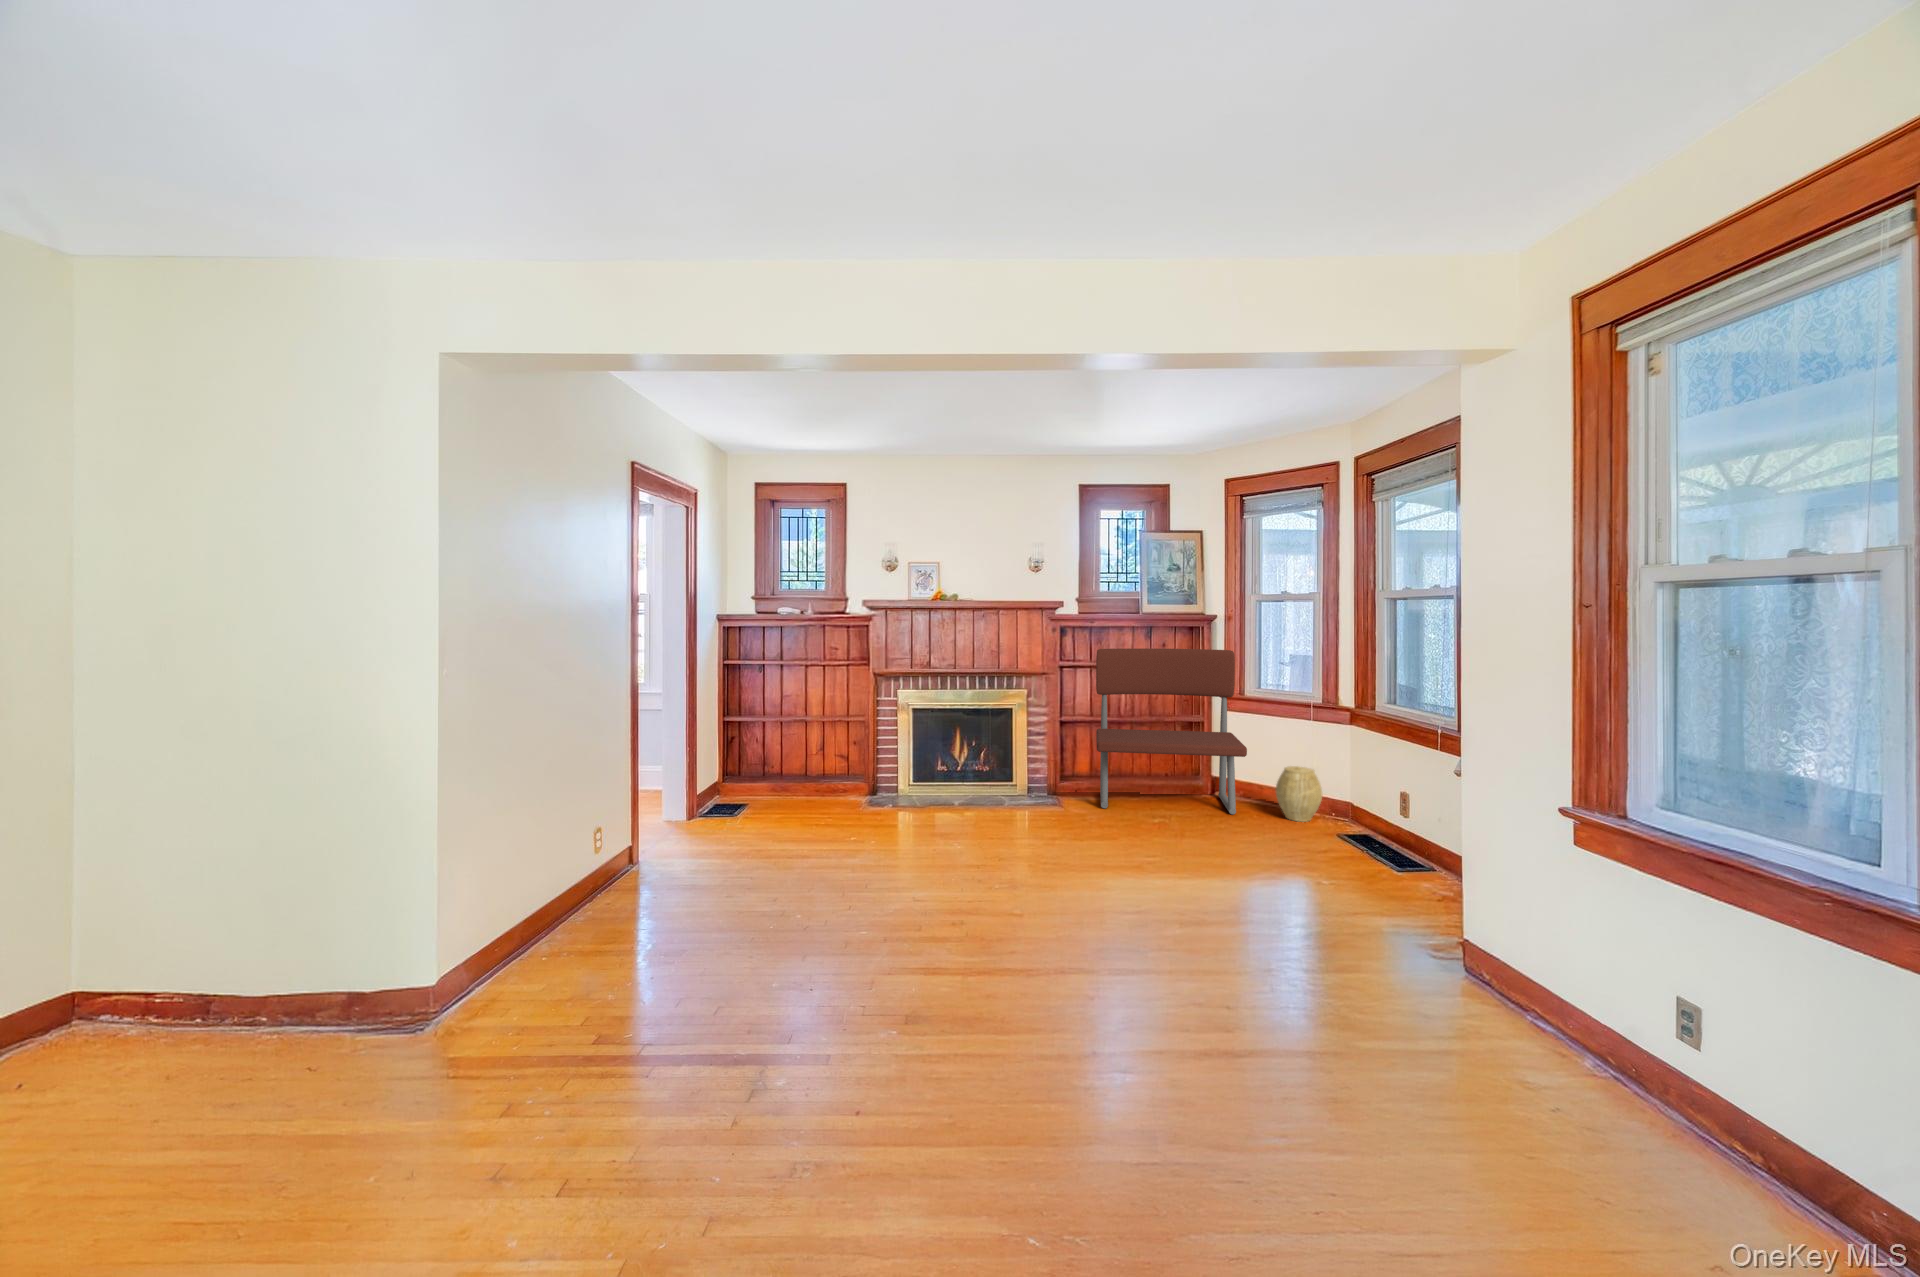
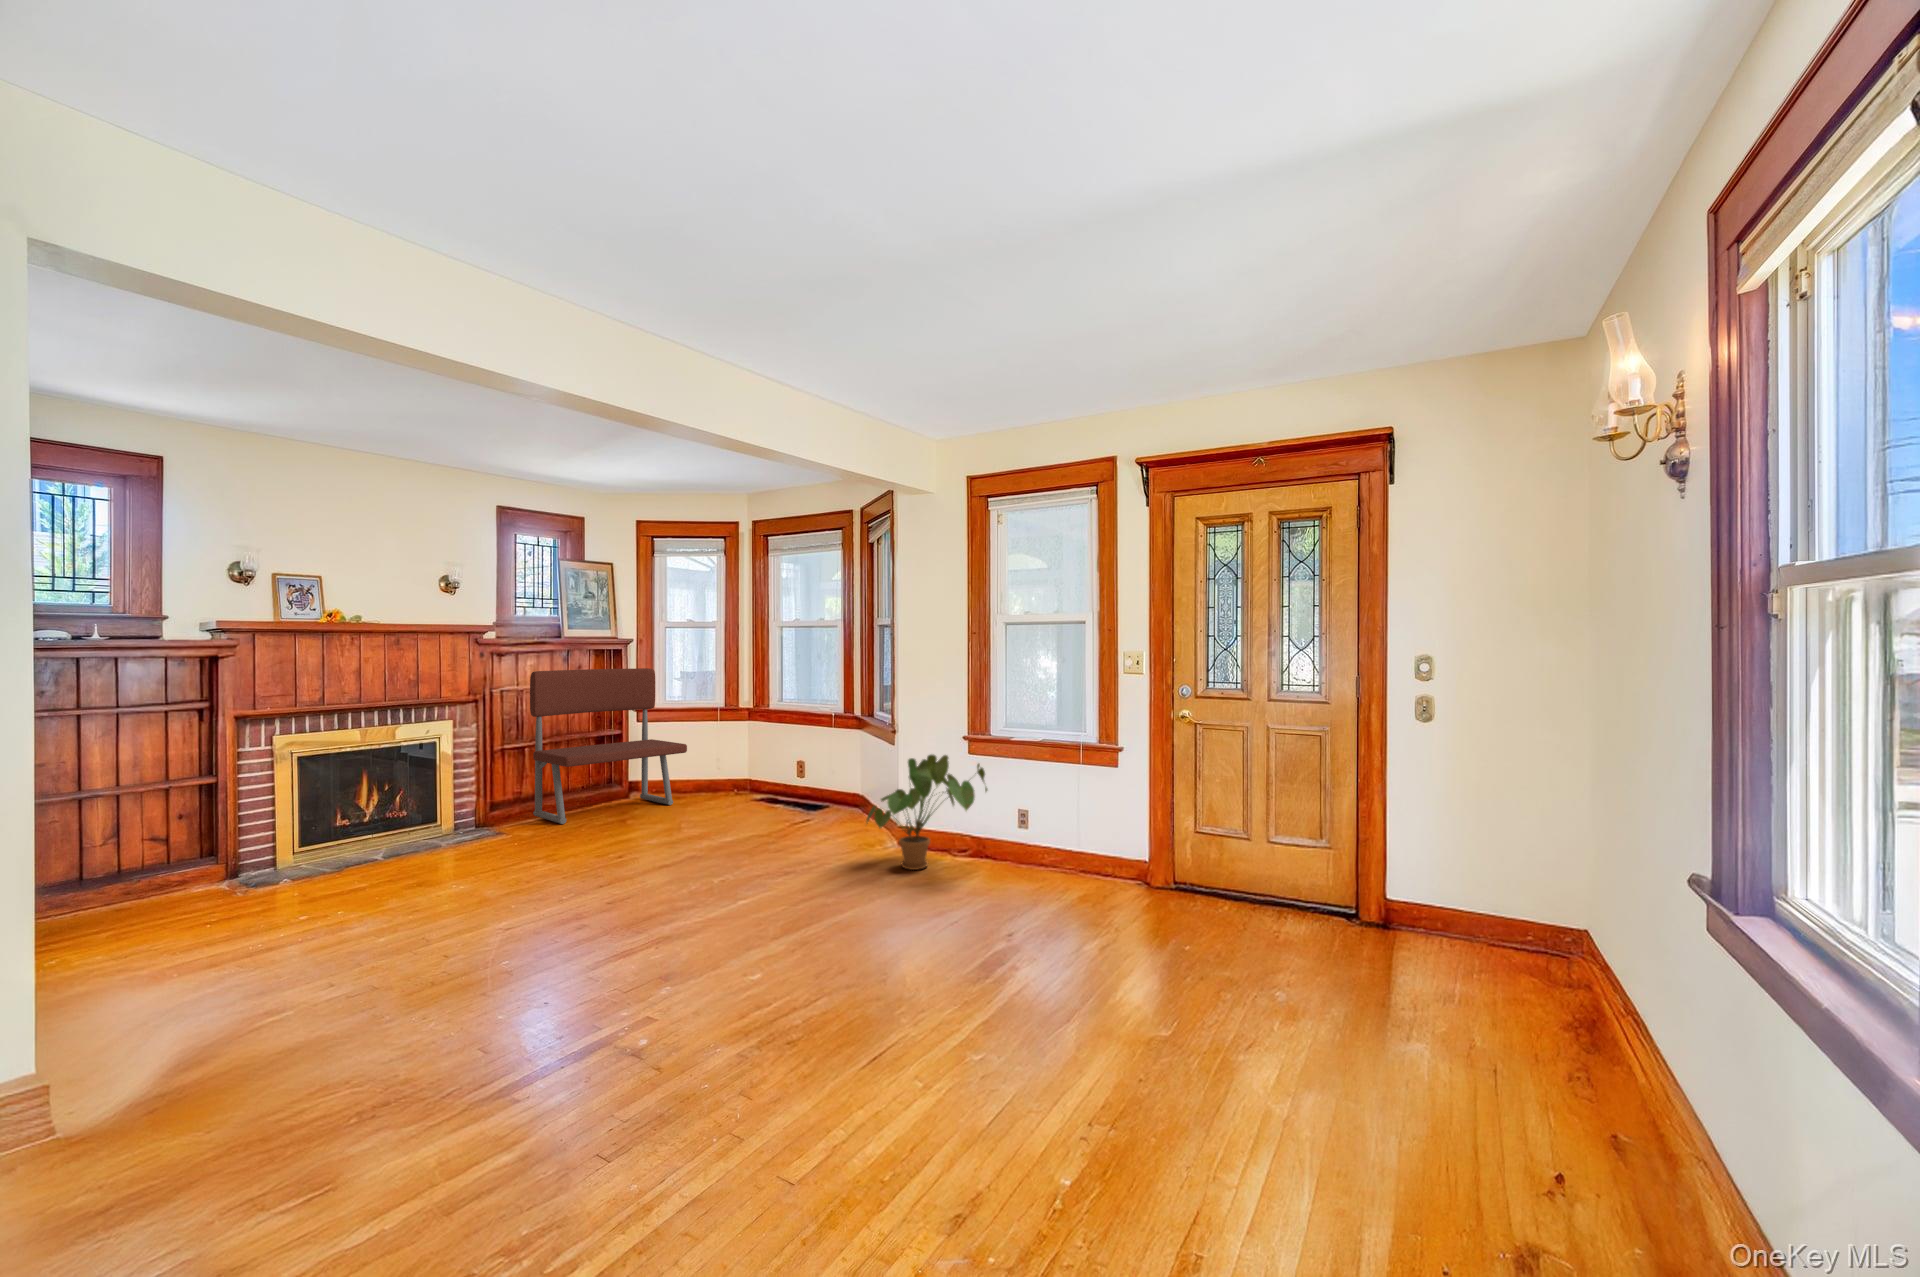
woven basket: present [1276,766,1322,822] -> none [698,756,733,799]
house plant: none [1279,870,1566,1086] -> present [866,755,987,870]

